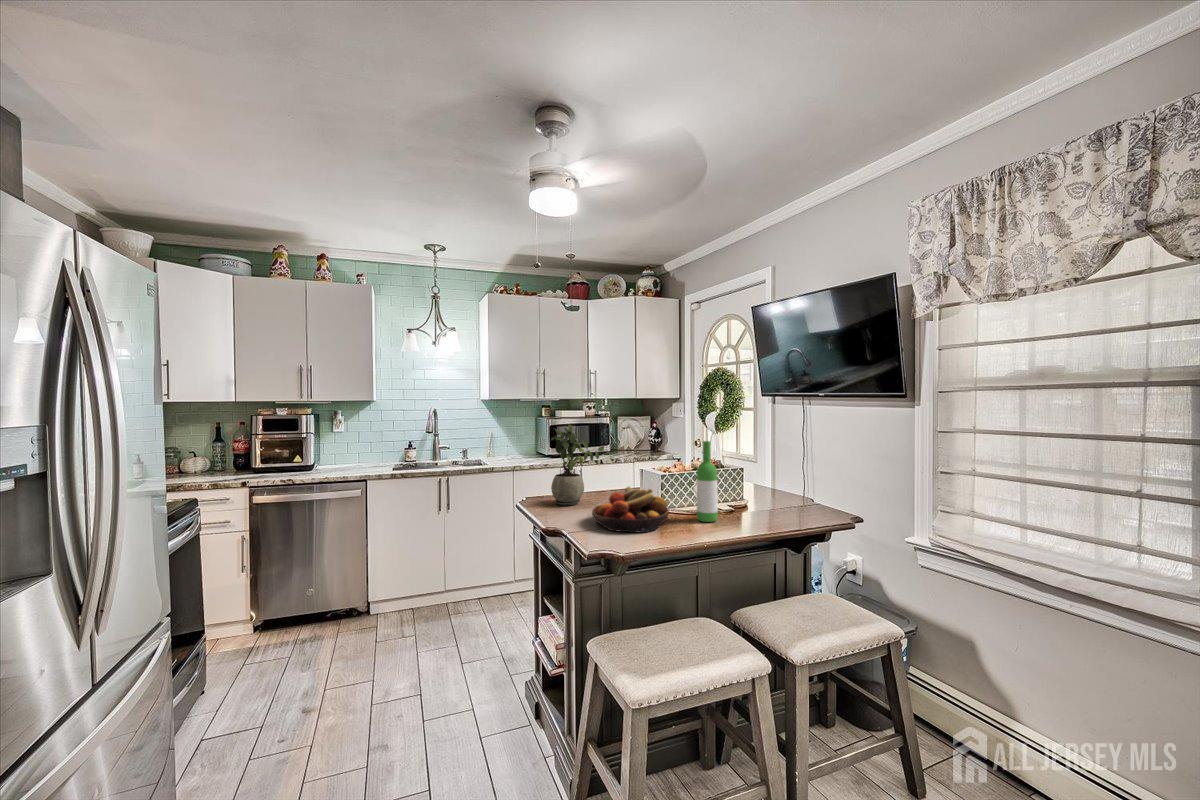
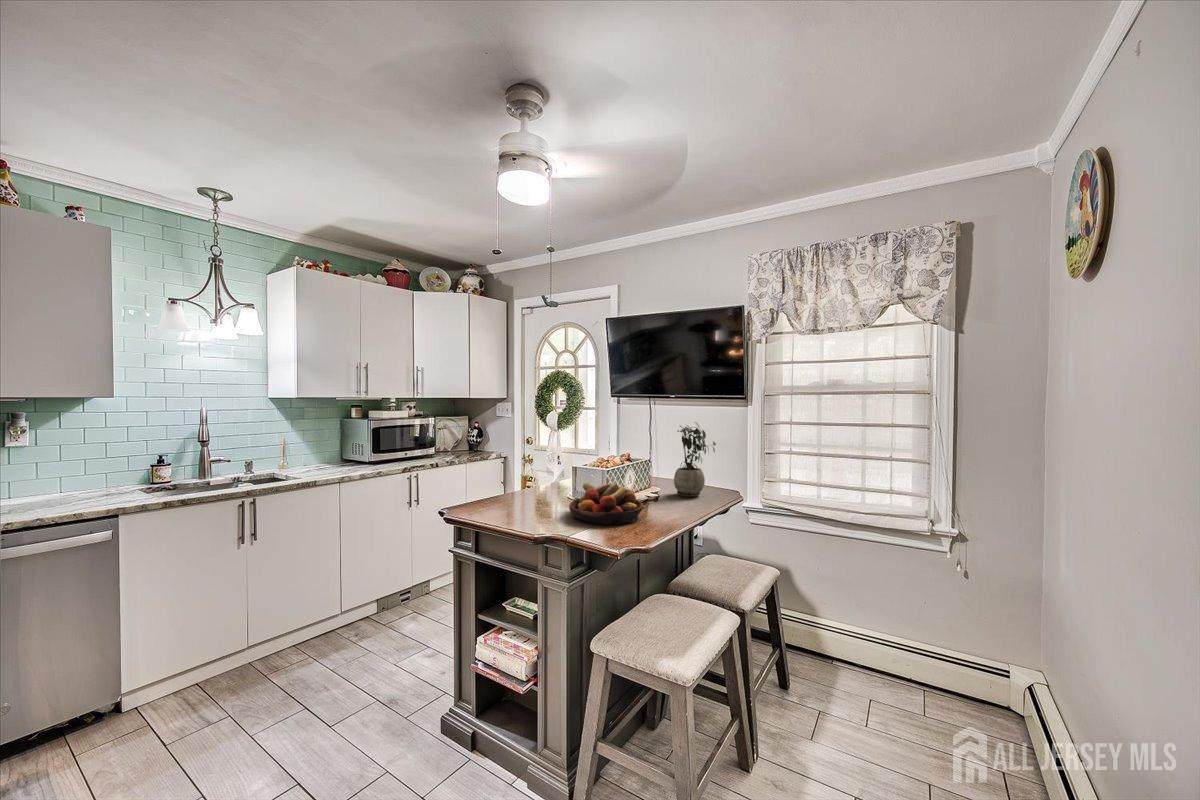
potted plant: present [551,425,604,506] -> present [674,422,716,497]
wine bottle: present [696,441,718,522] -> none [649,436,668,508]

